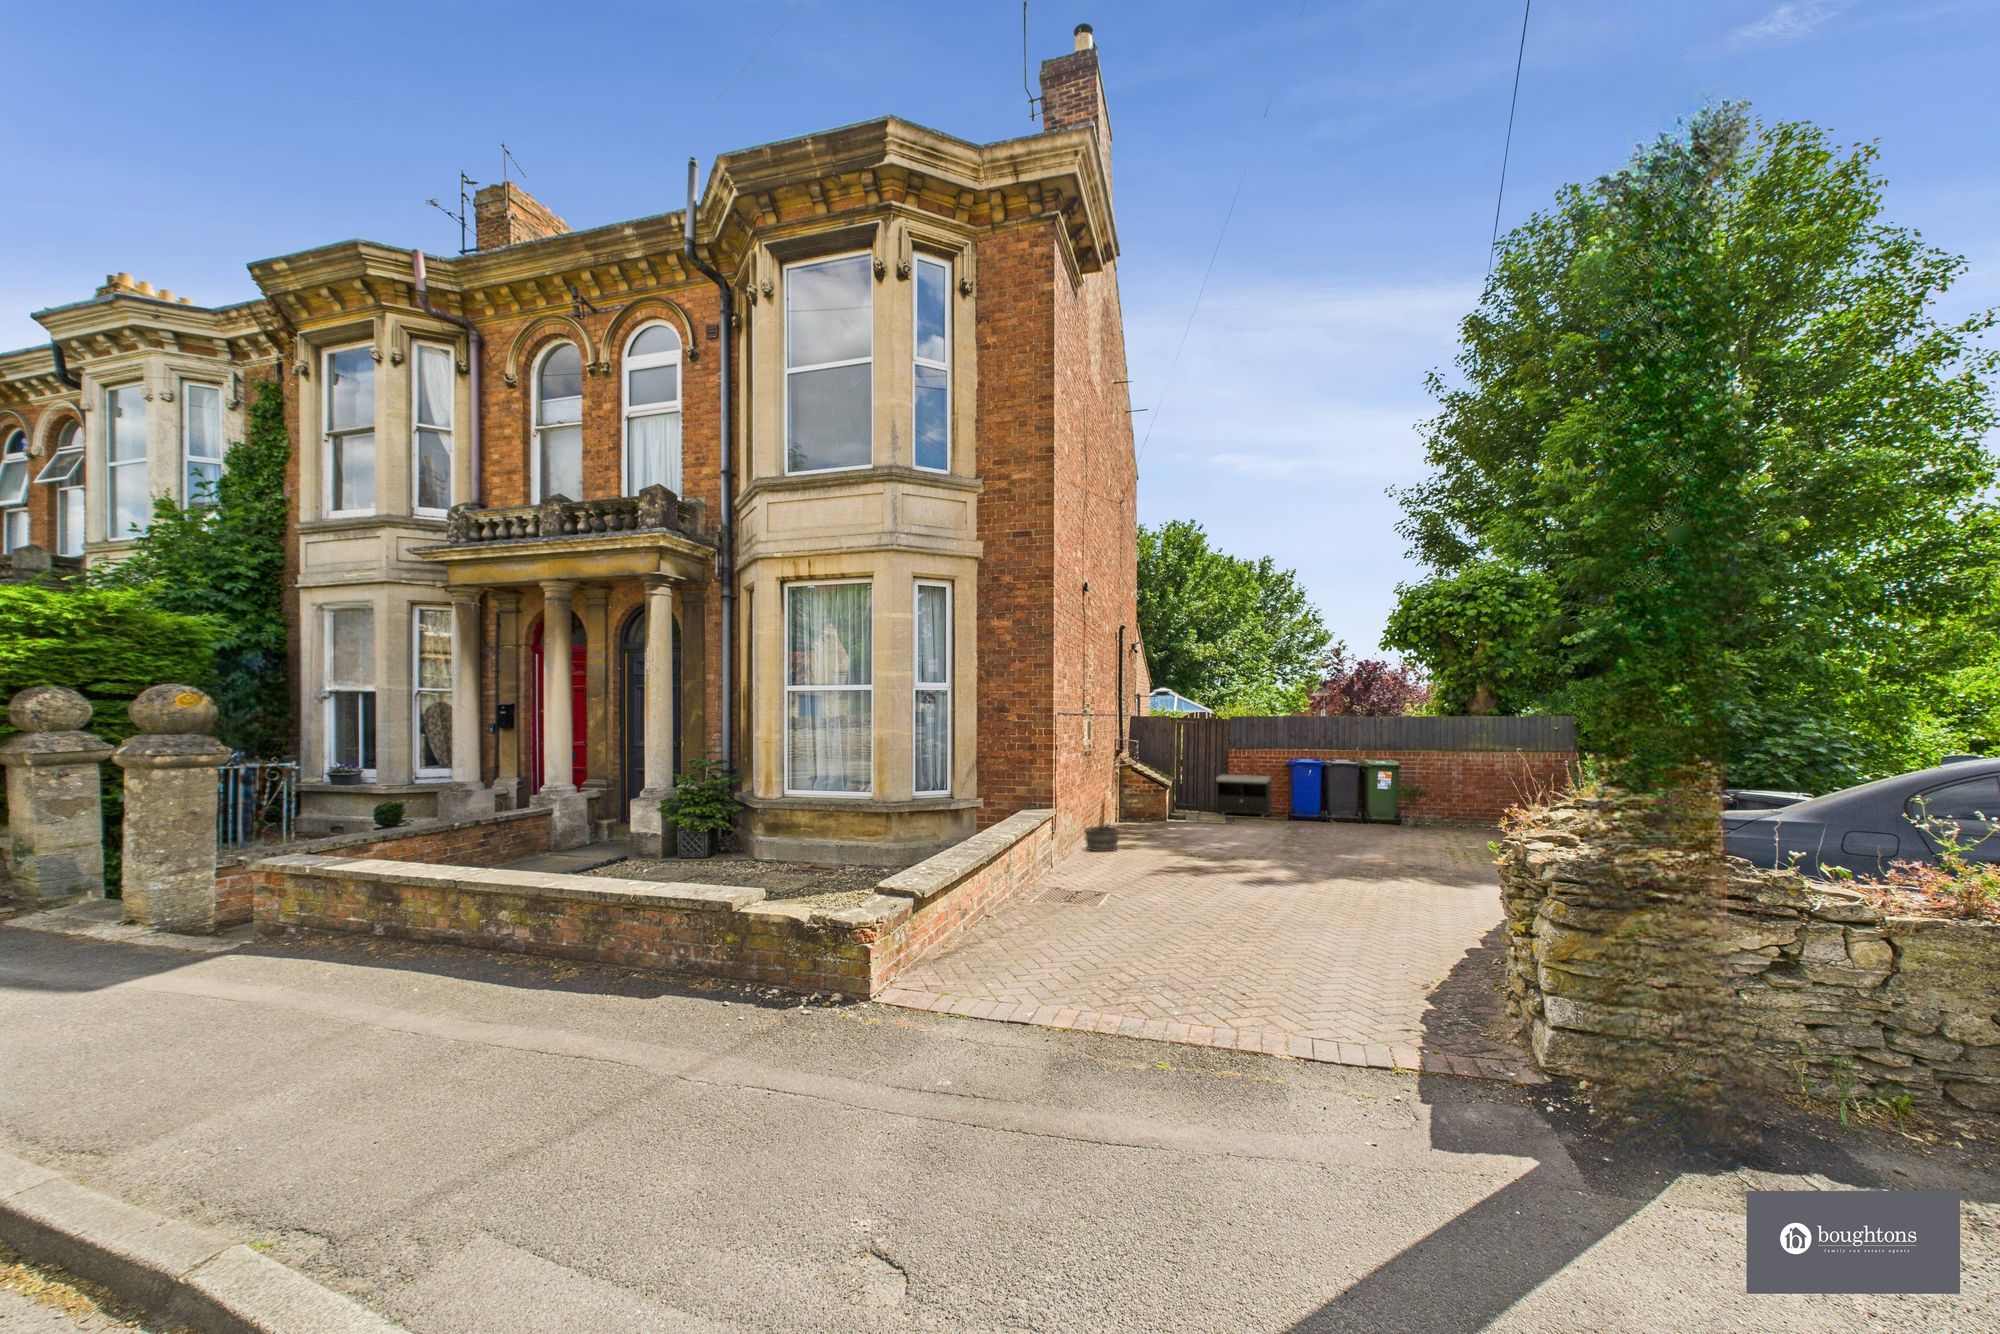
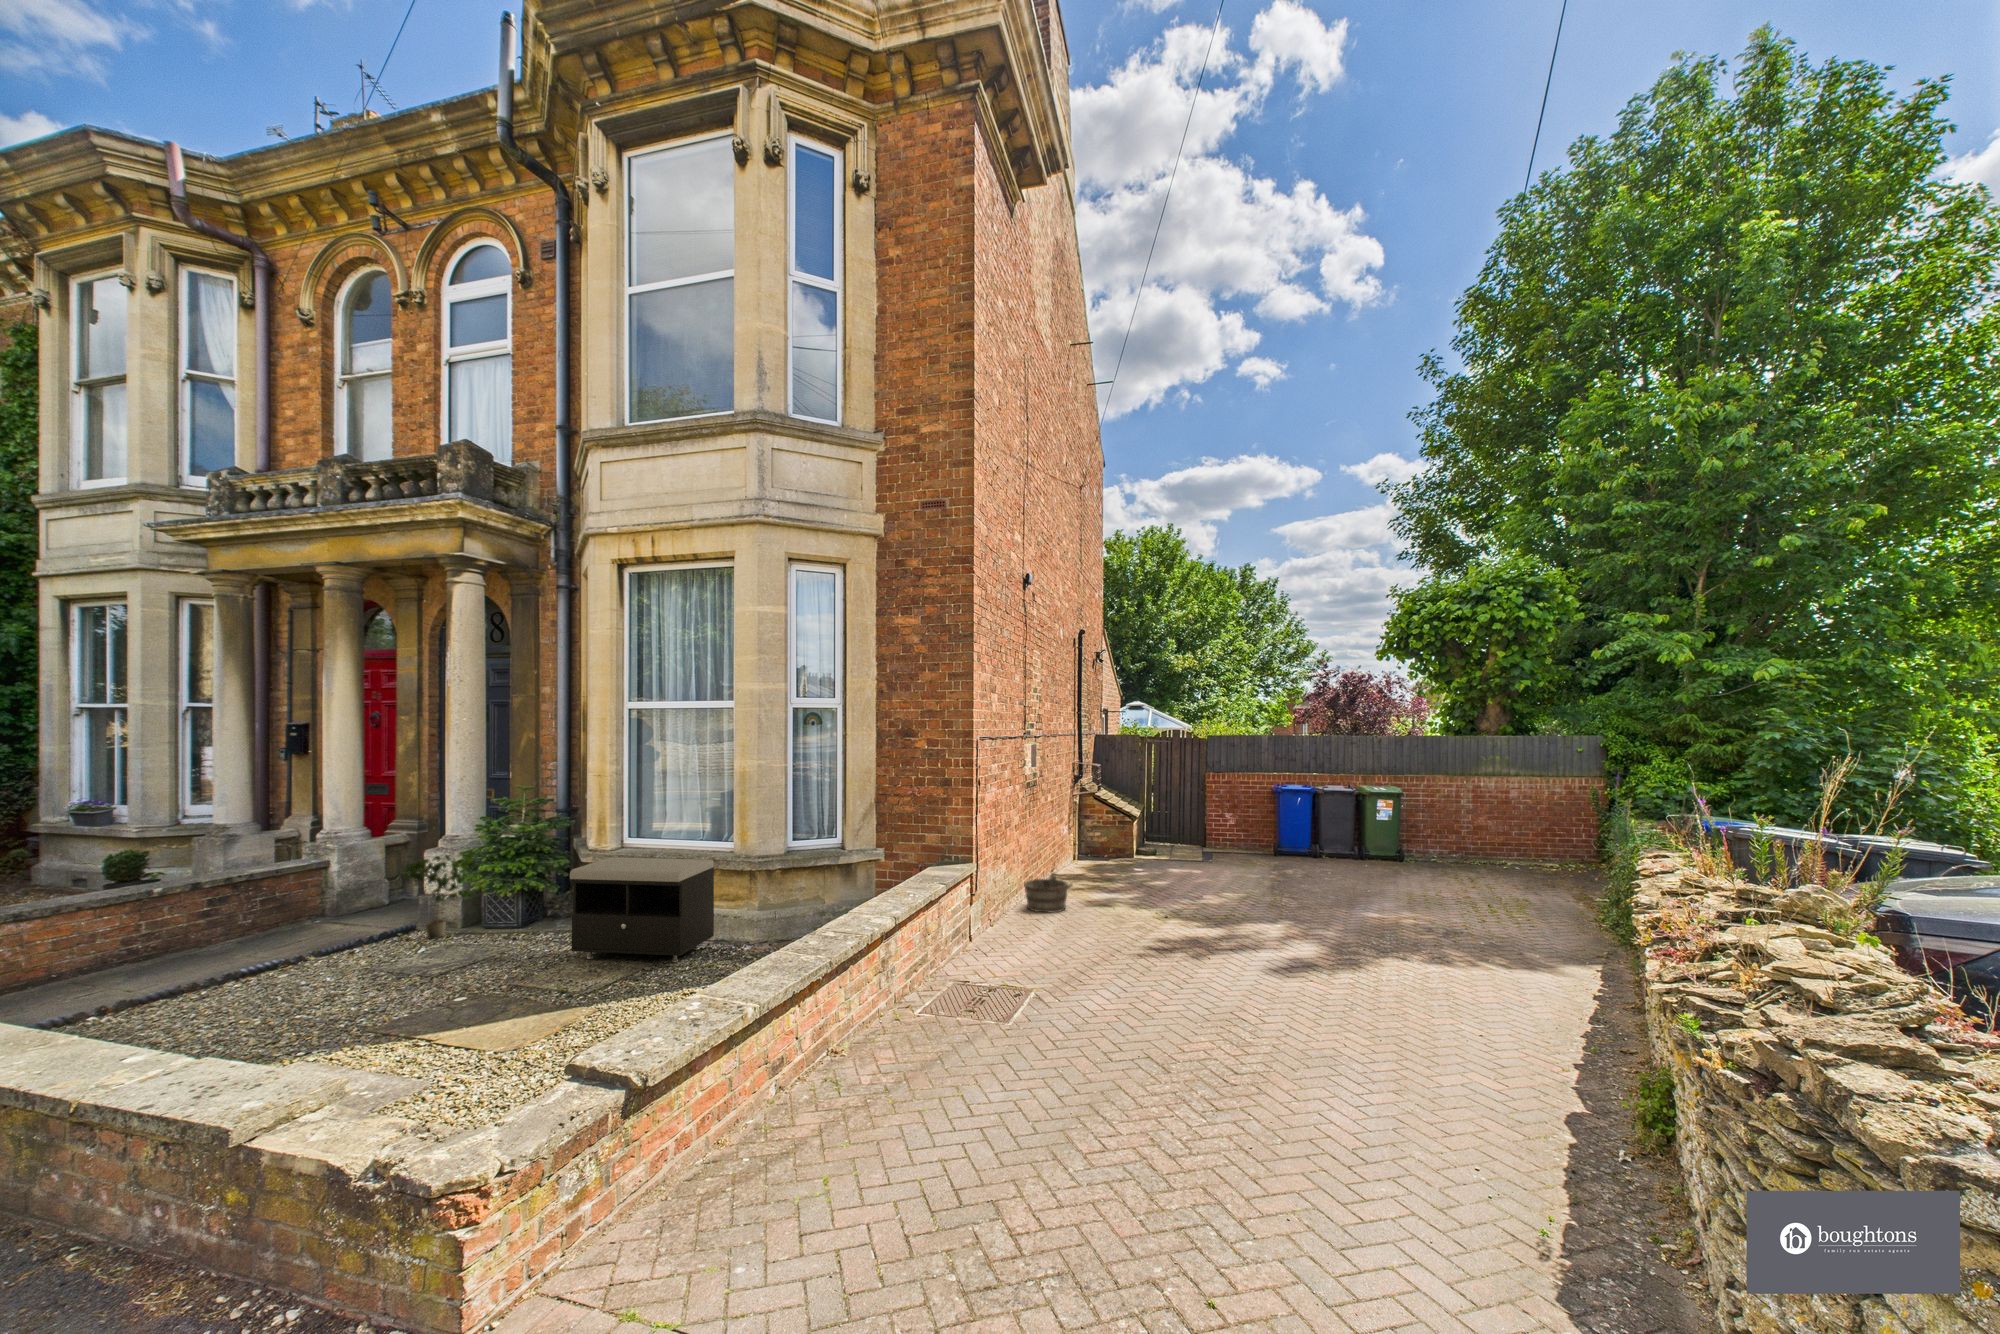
storage bench: present [1216,775,1272,816] -> present [570,857,714,962]
potted plant: present [1395,785,1428,827] -> present [402,854,473,939]

